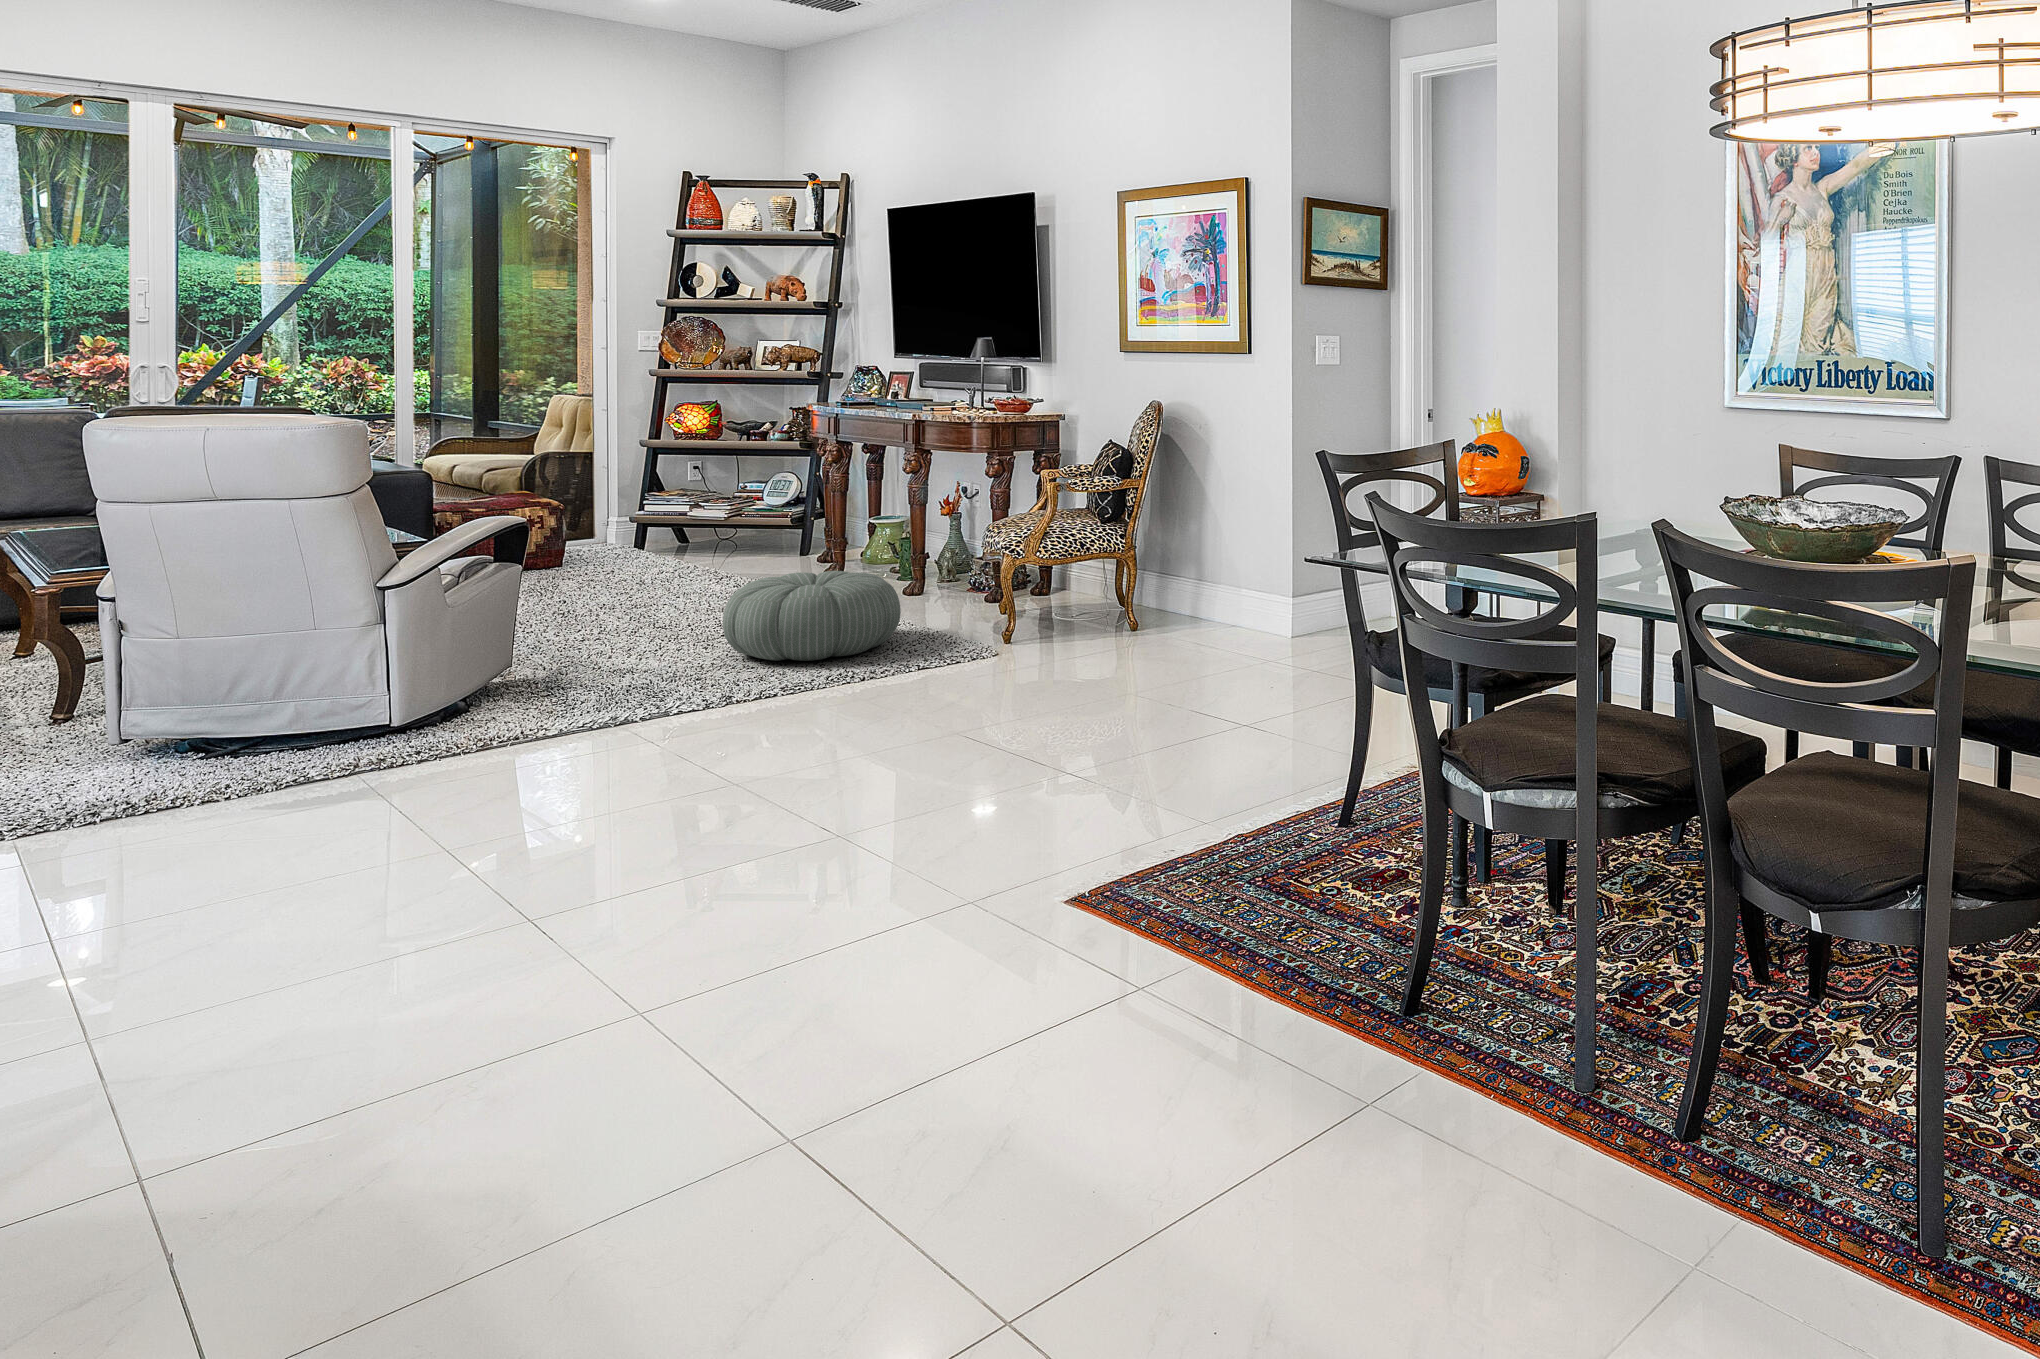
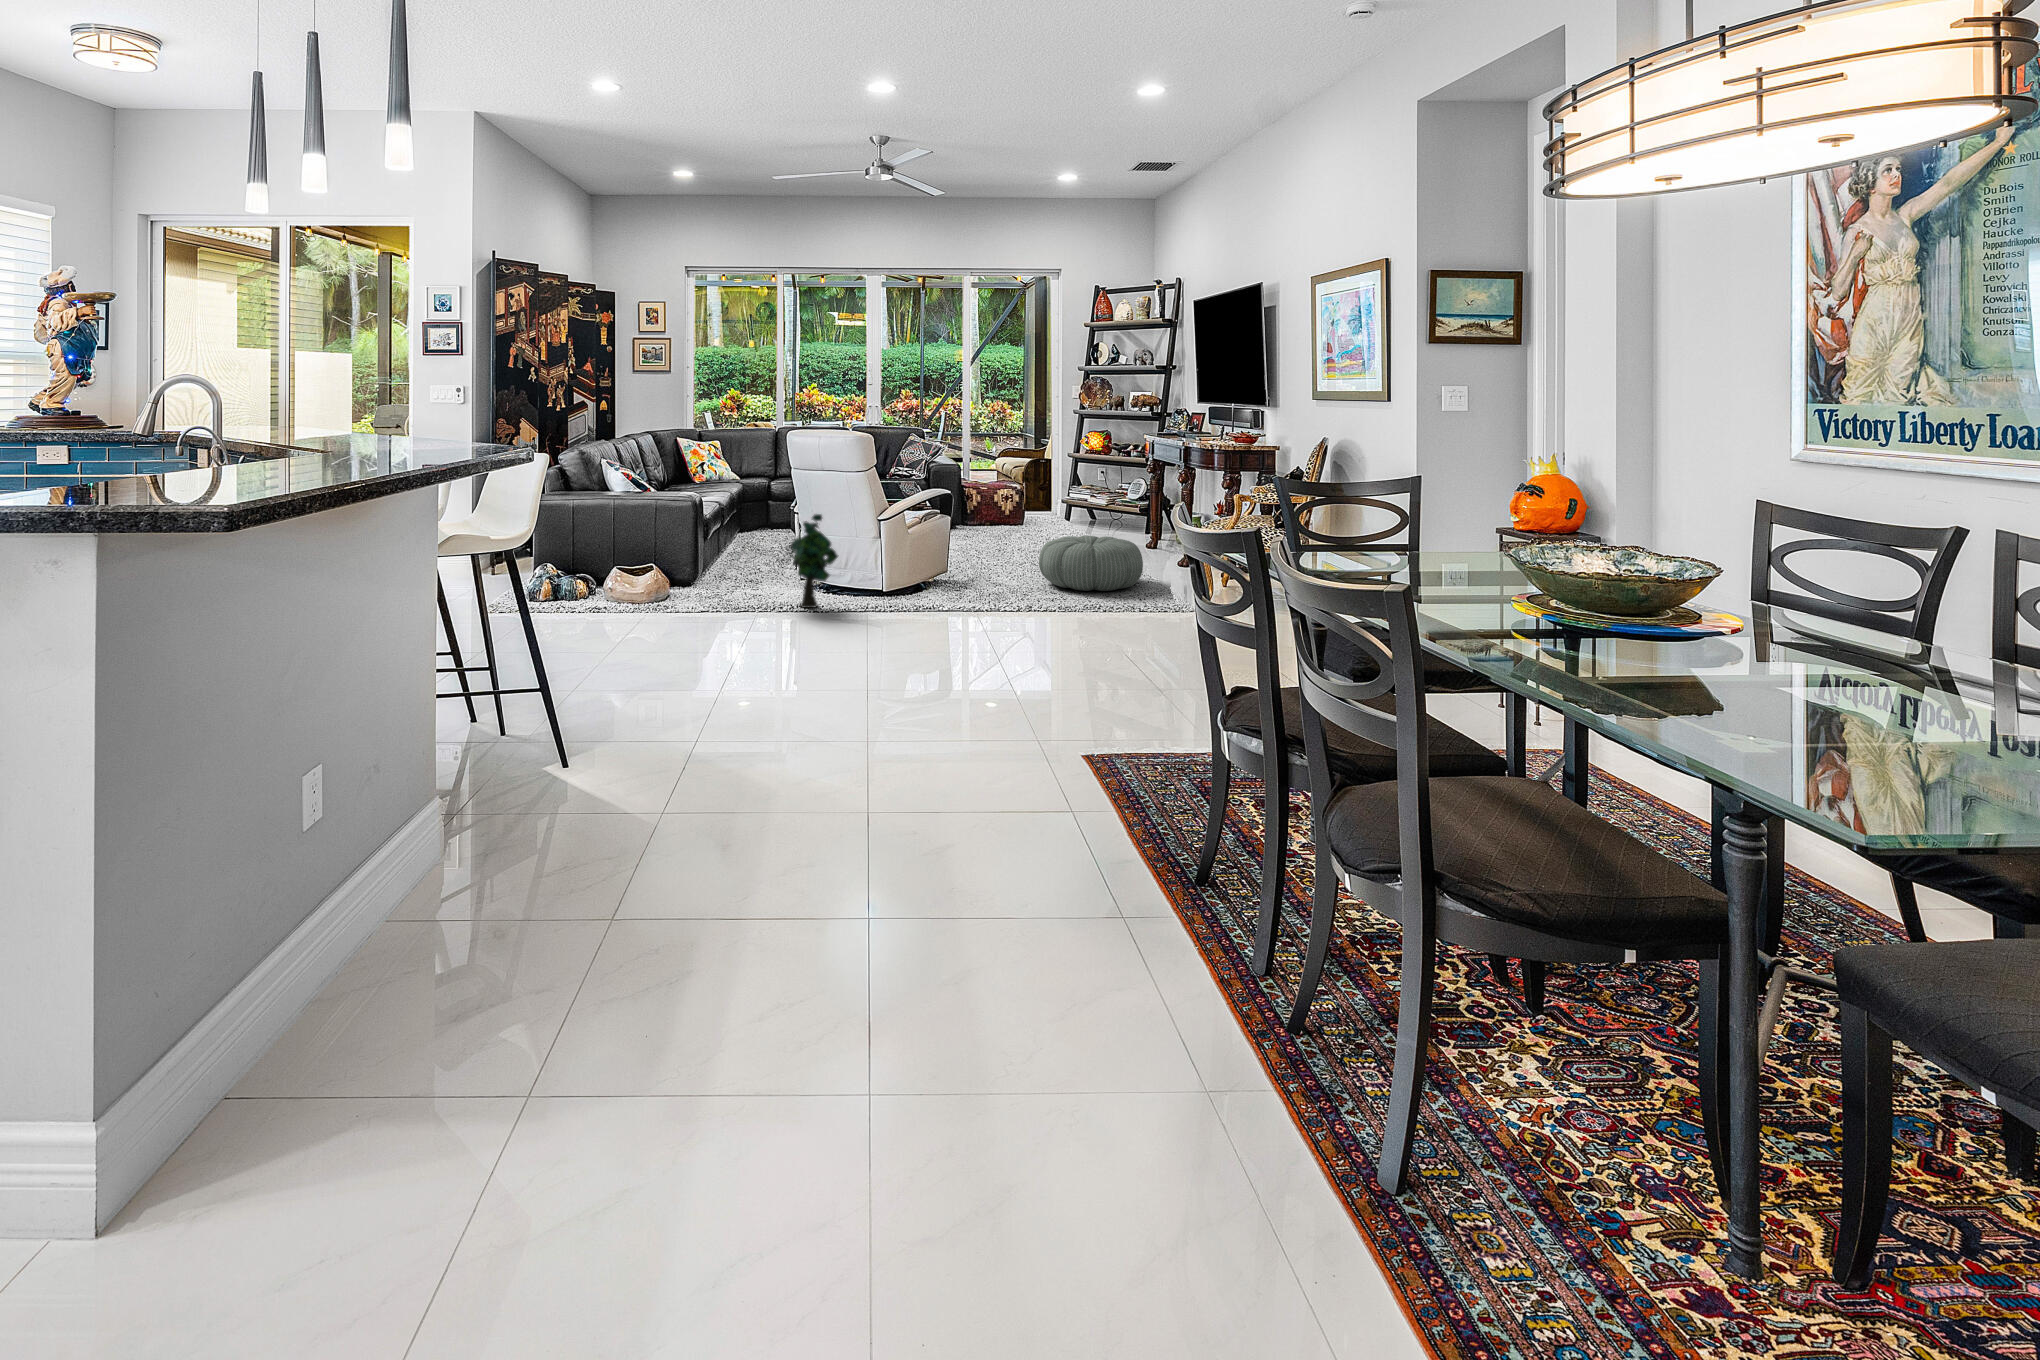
decorative plant: none [209,588,354,783] -> present [787,514,838,608]

